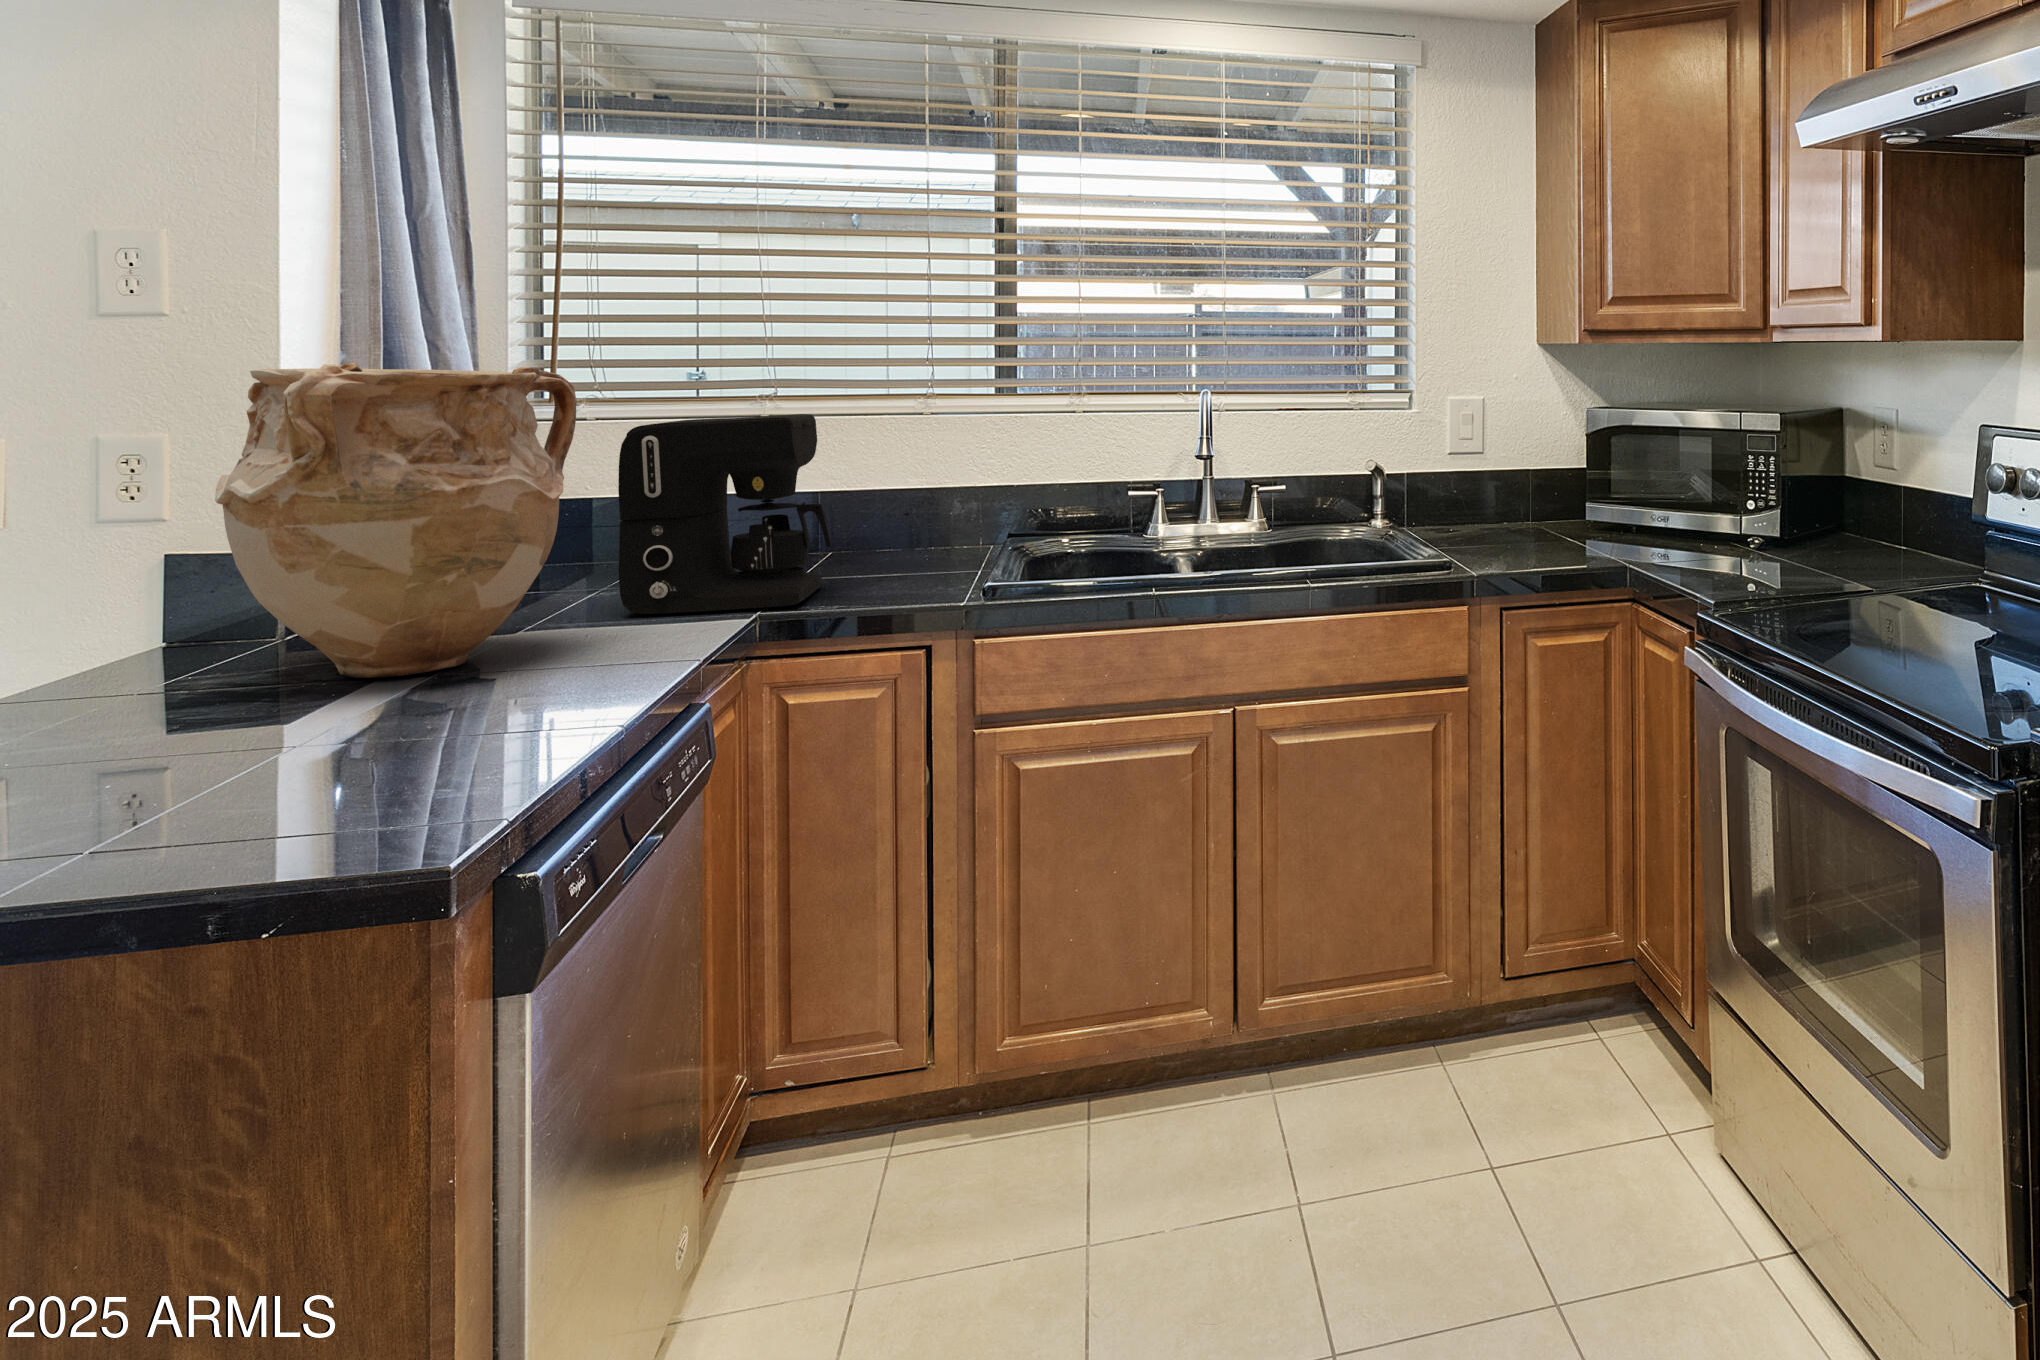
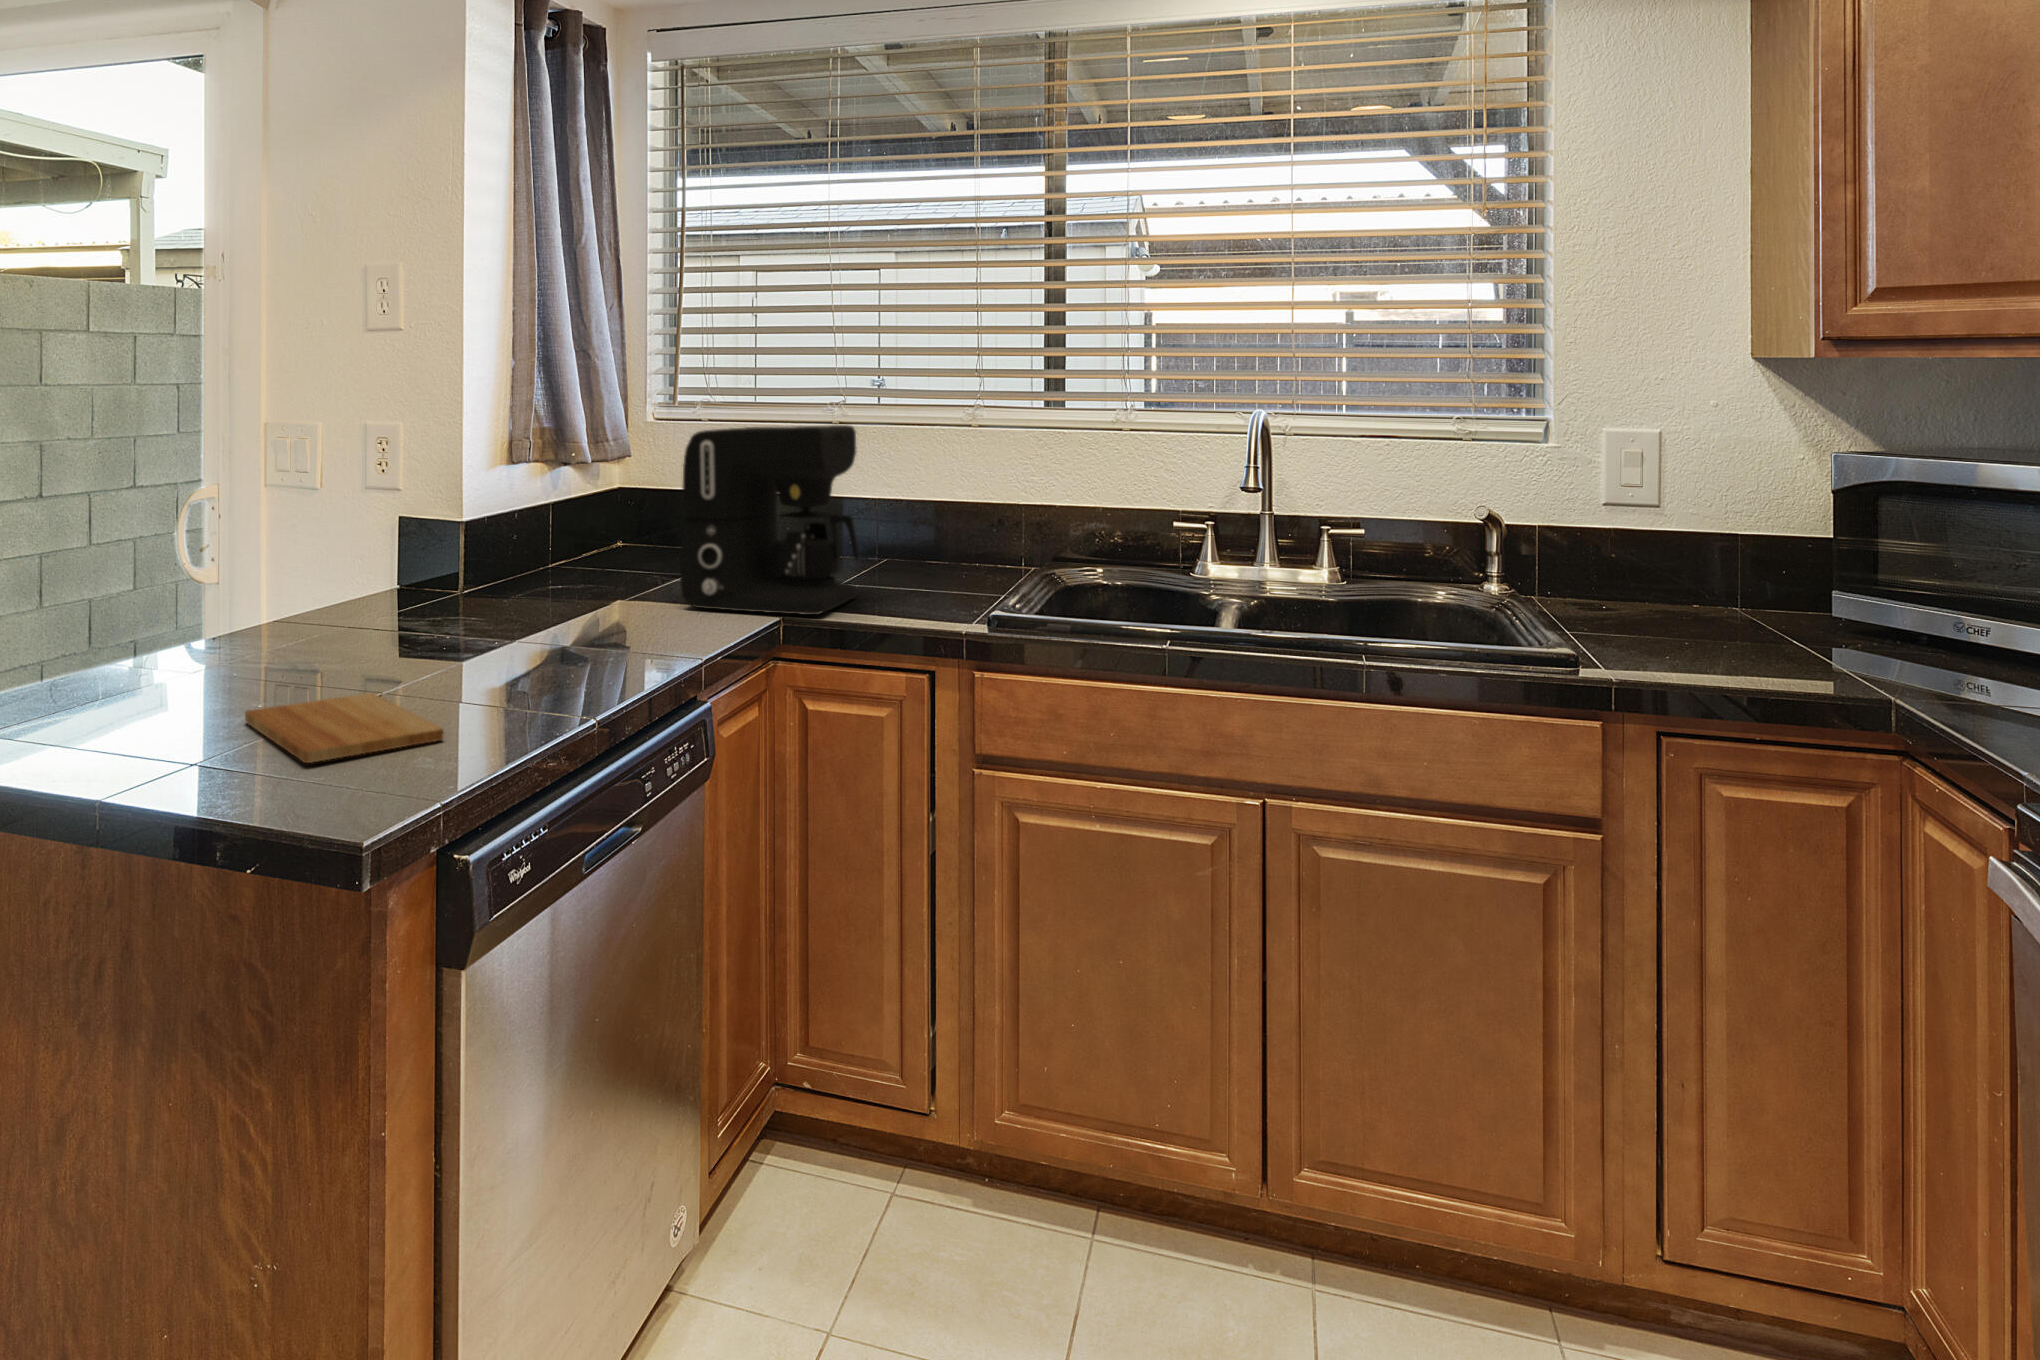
vase: present [215,363,576,678] -> none [381,369,639,642]
cutting board: none [113,741,441,814] -> present [245,693,443,763]

